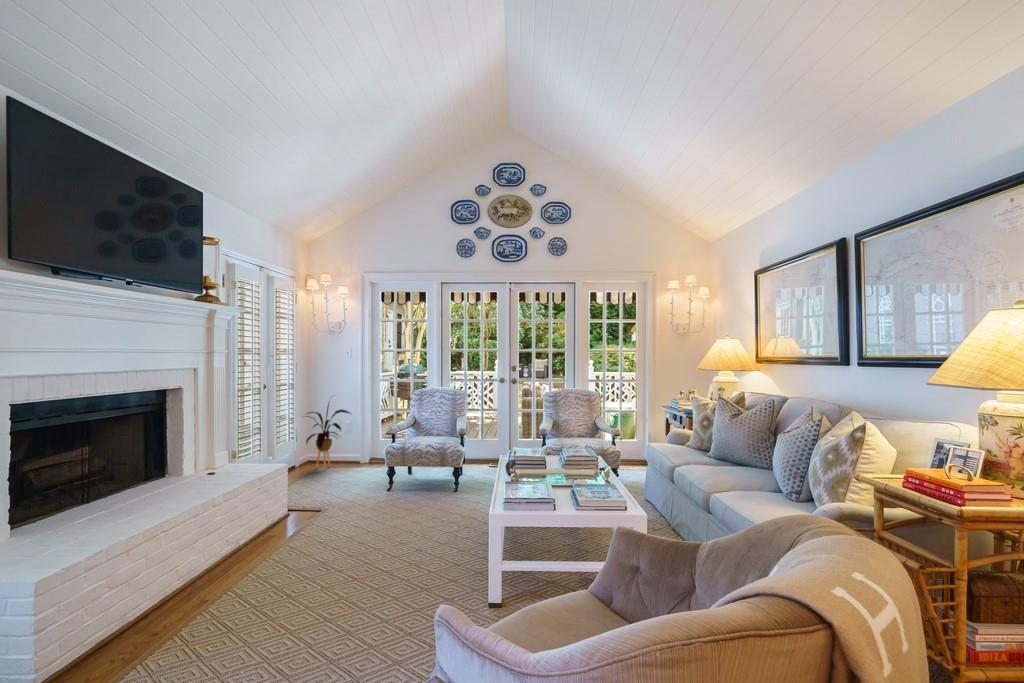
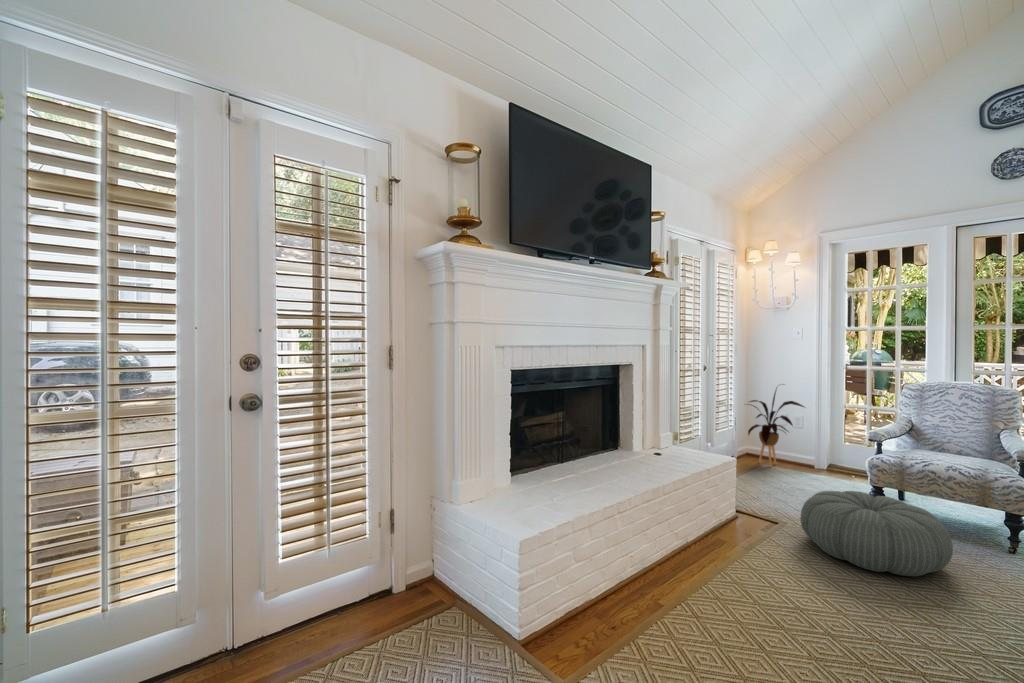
pouf: none [333,471,420,523] -> present [800,491,953,576]

